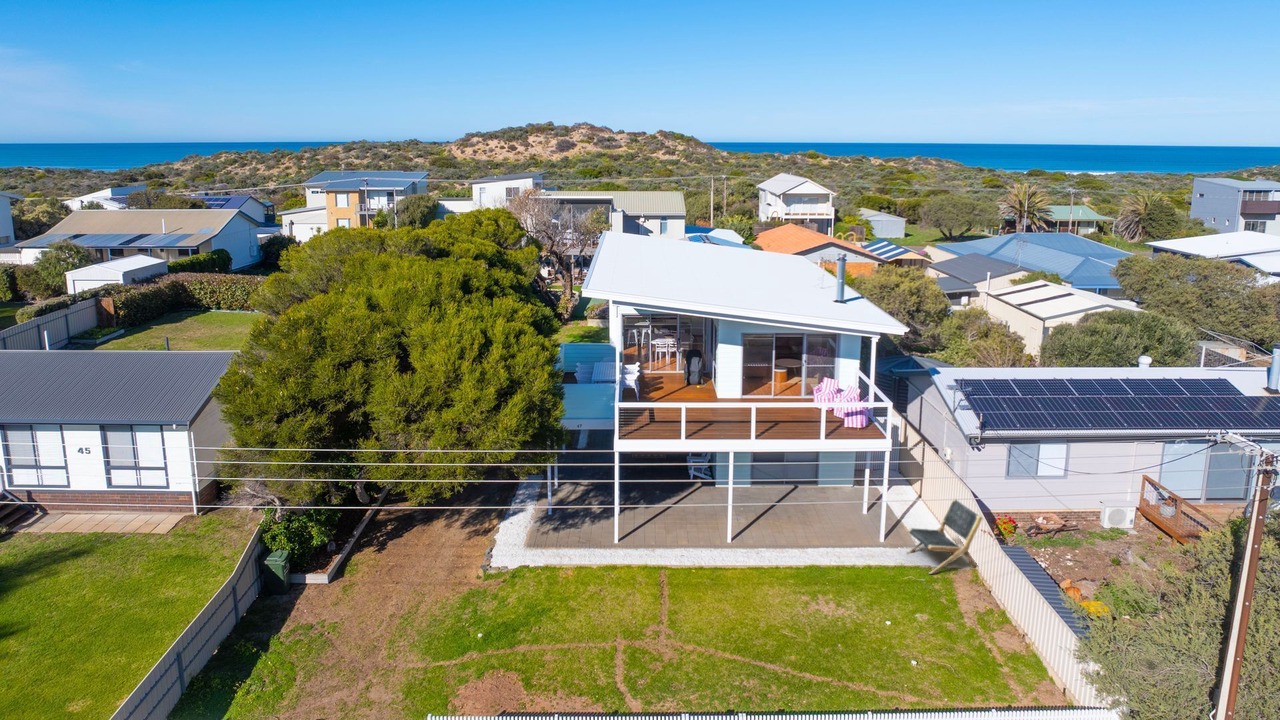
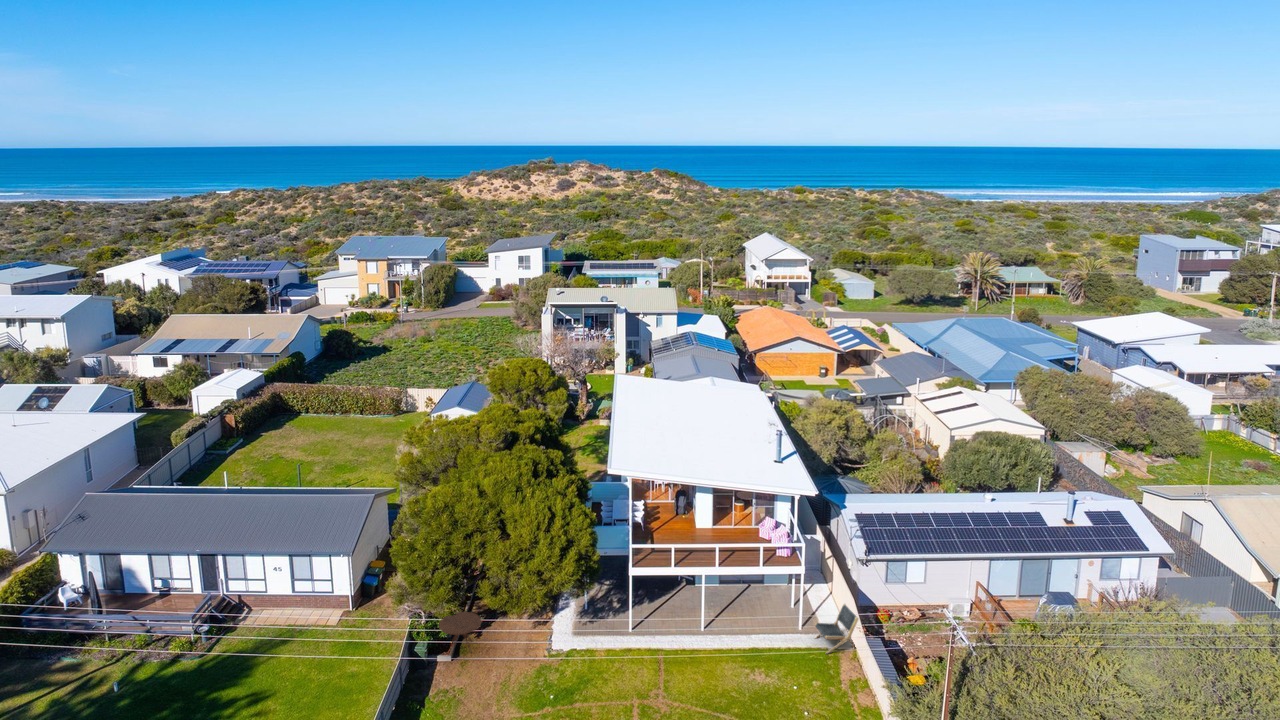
round table: none [310,509,380,574] -> present [439,612,482,654]

